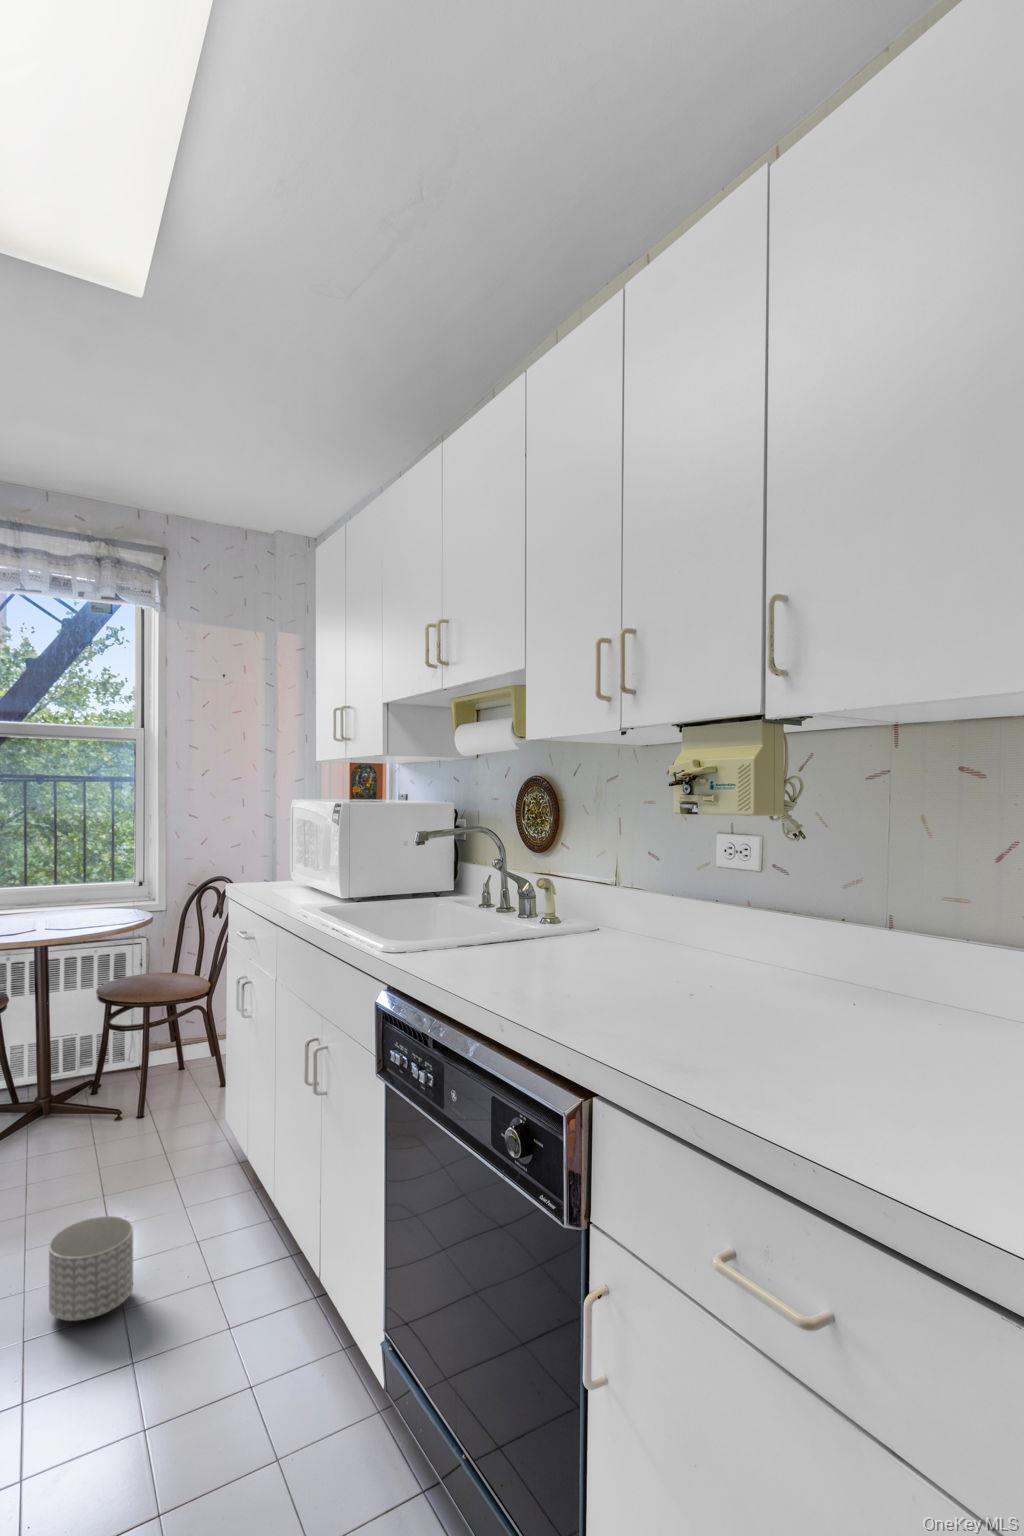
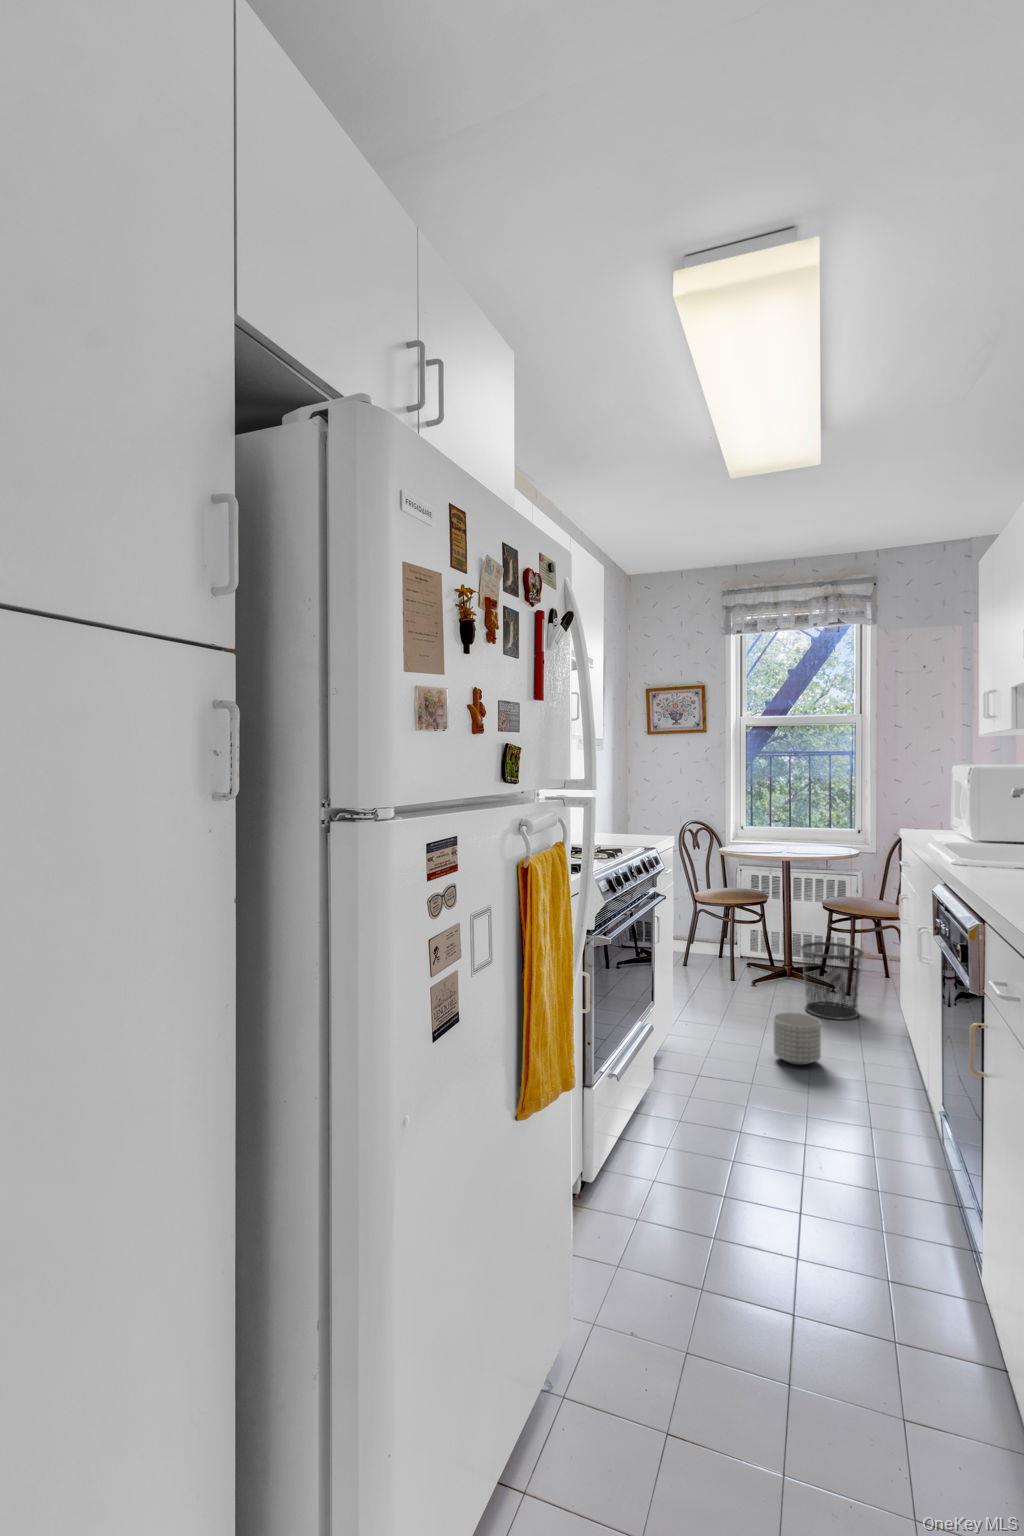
waste bin: none [75,1058,173,1184] -> present [801,942,864,1020]

